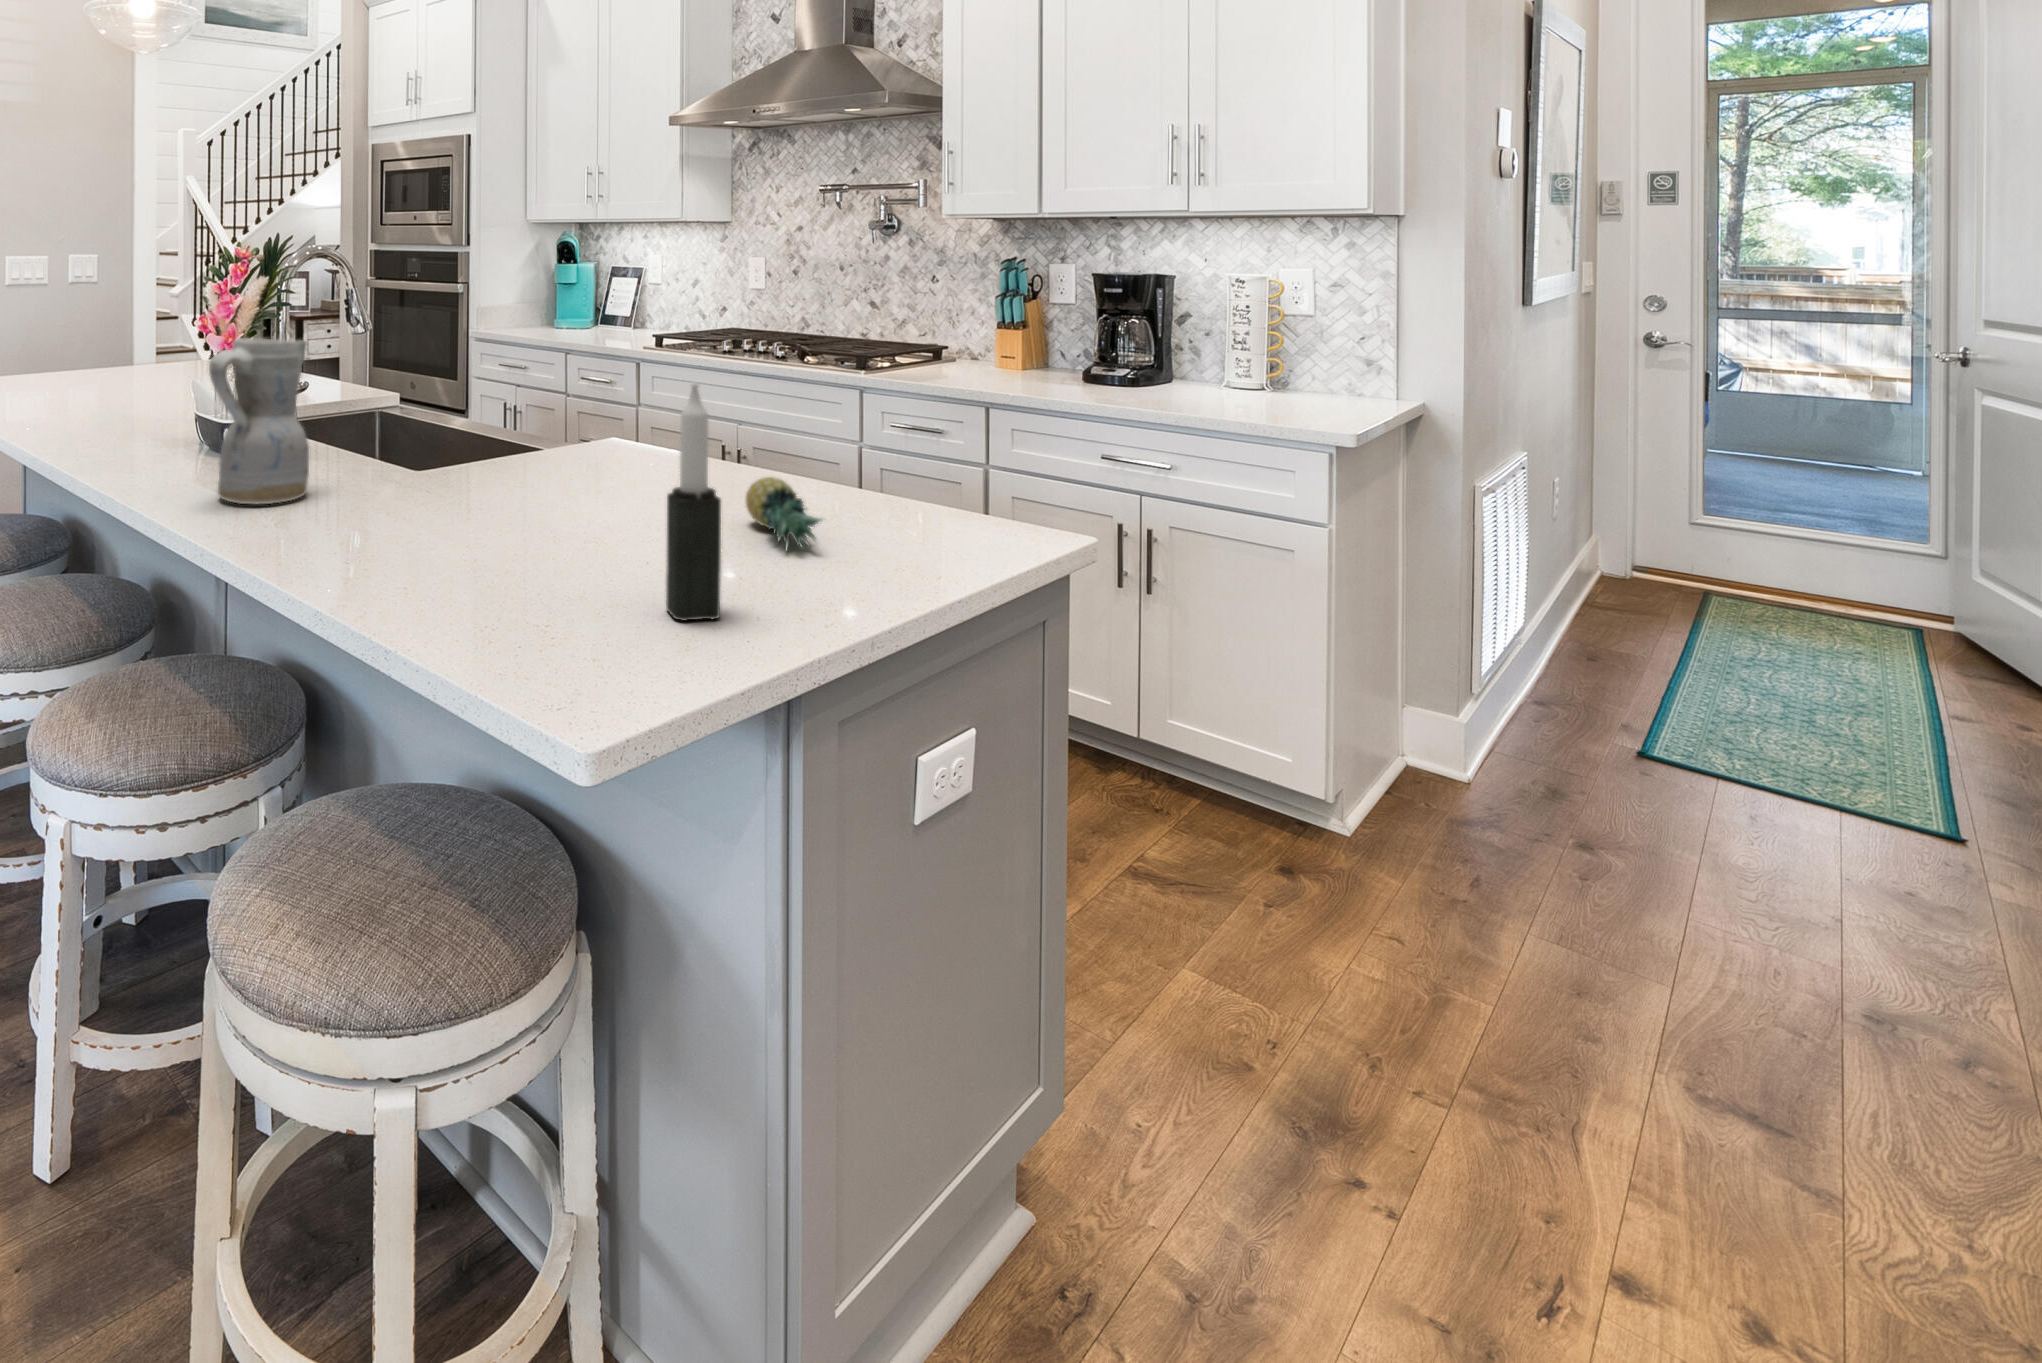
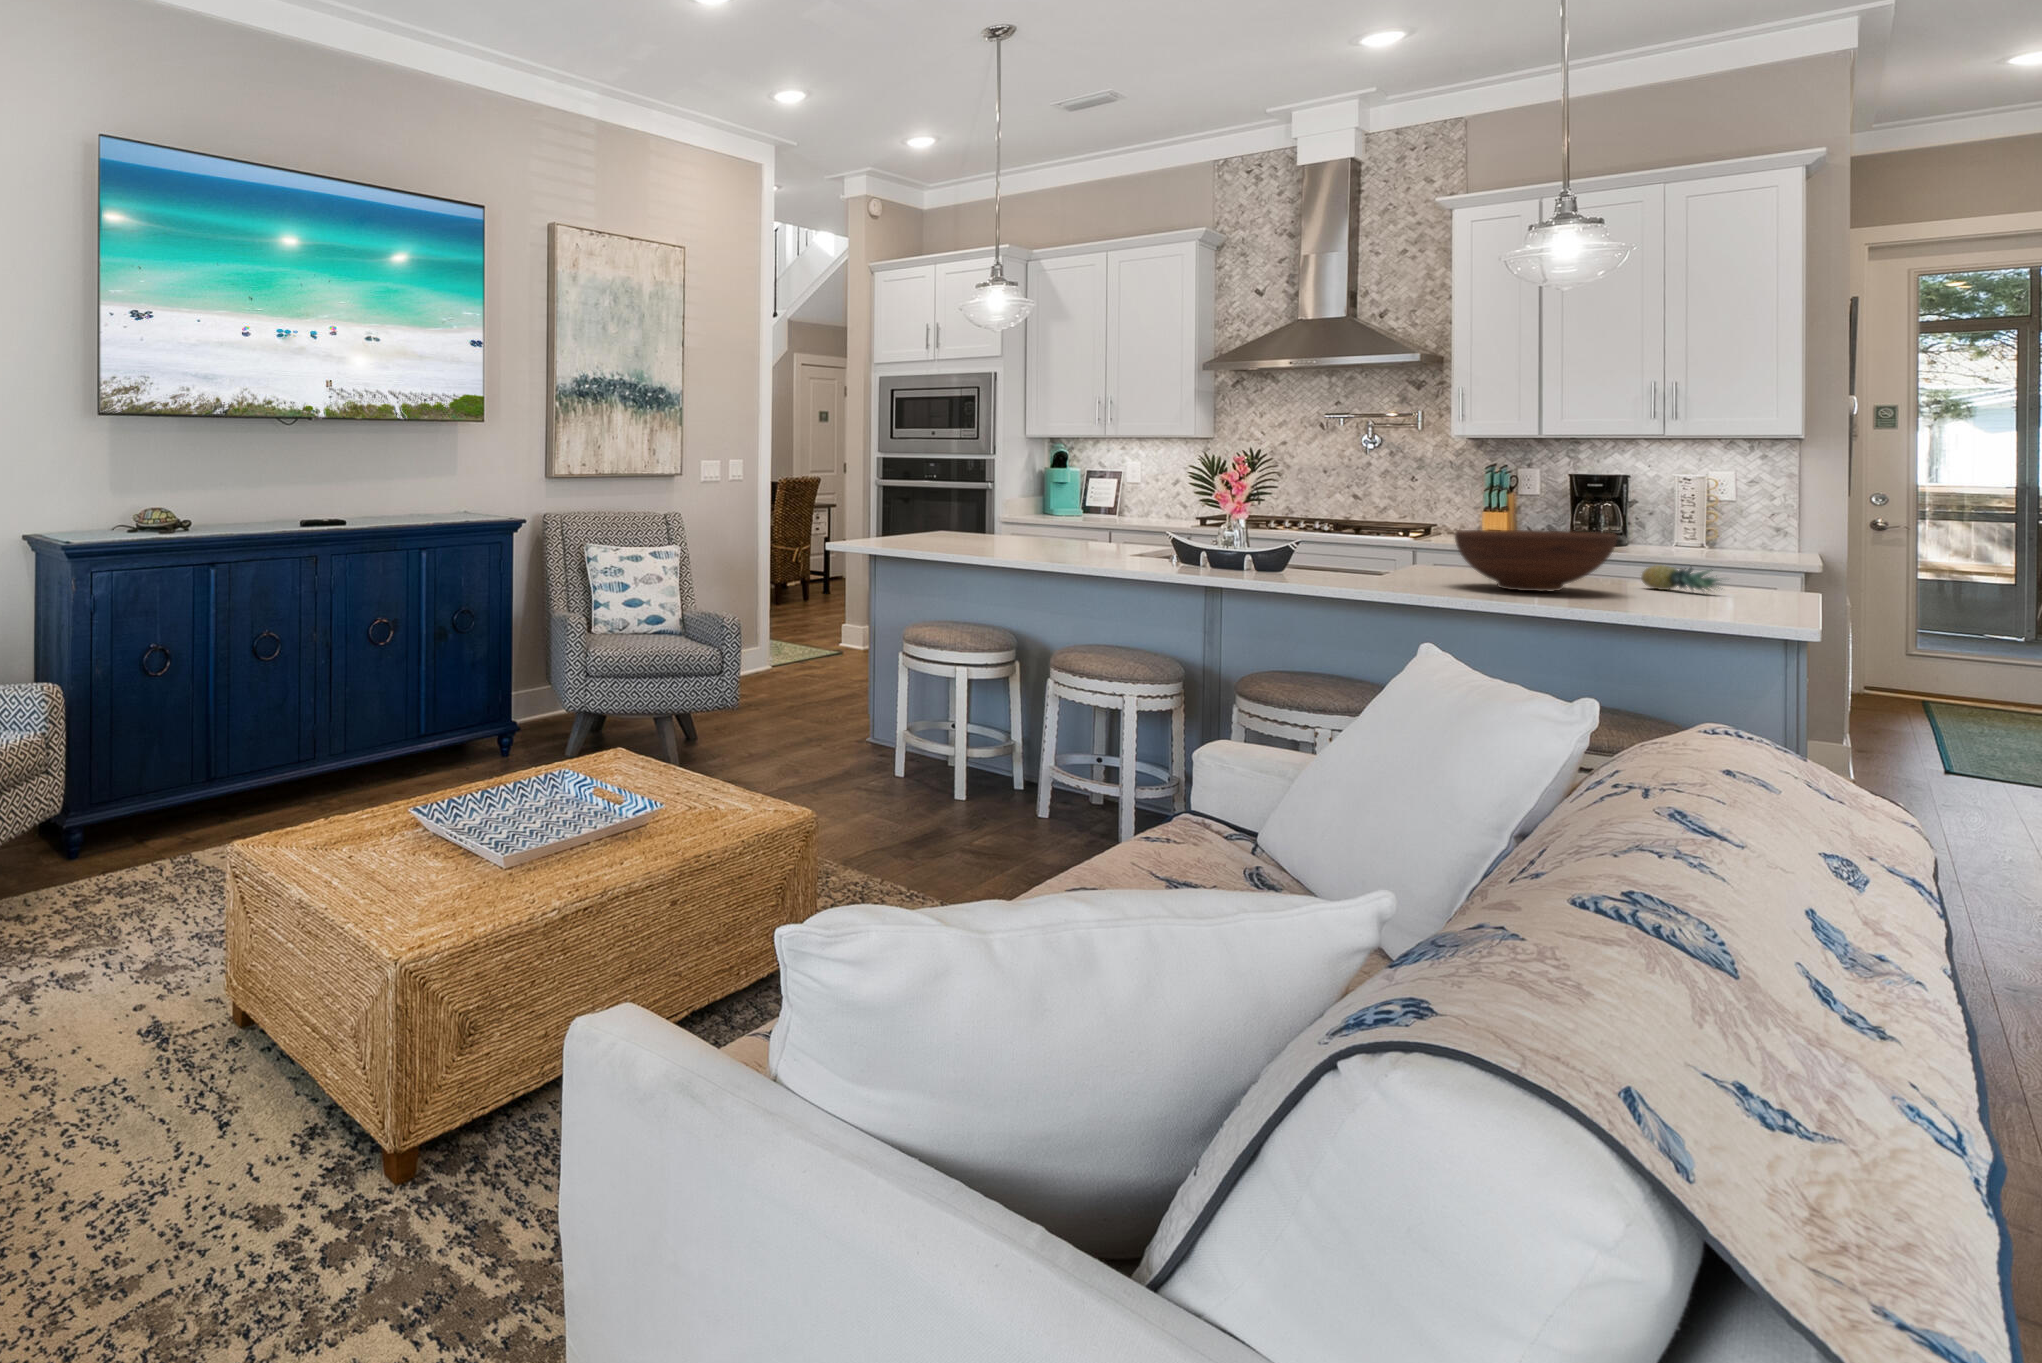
ceramic pitcher: present [209,338,309,504] -> none [1318,499,1376,584]
candle: present [666,382,721,621] -> none [1726,507,1765,608]
fruit bowl: none [364,399,621,538] -> present [1455,530,1617,592]

